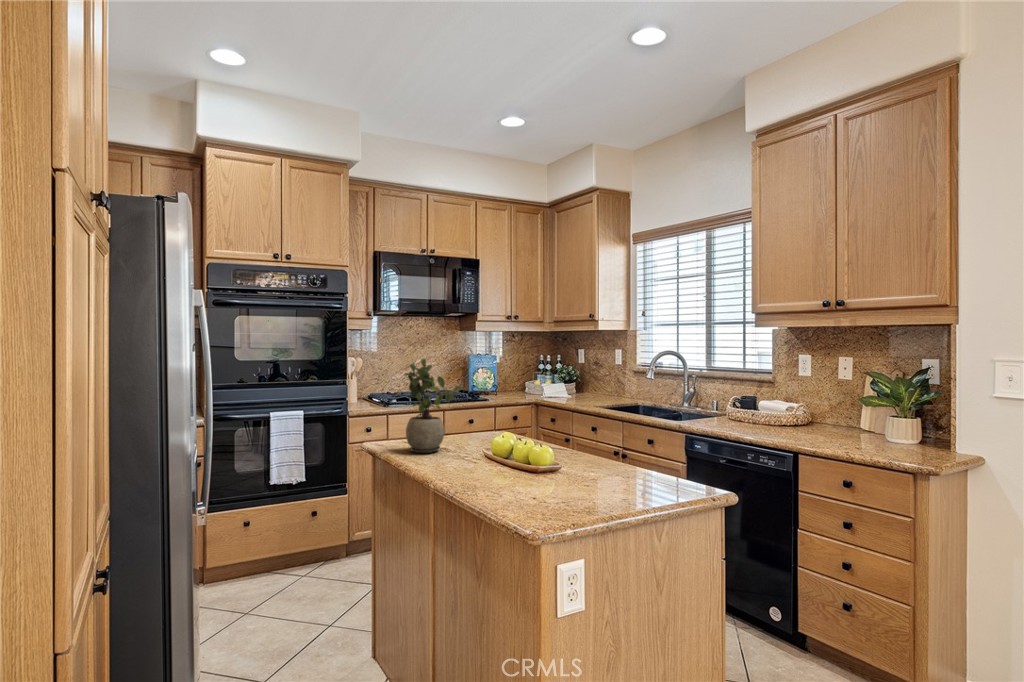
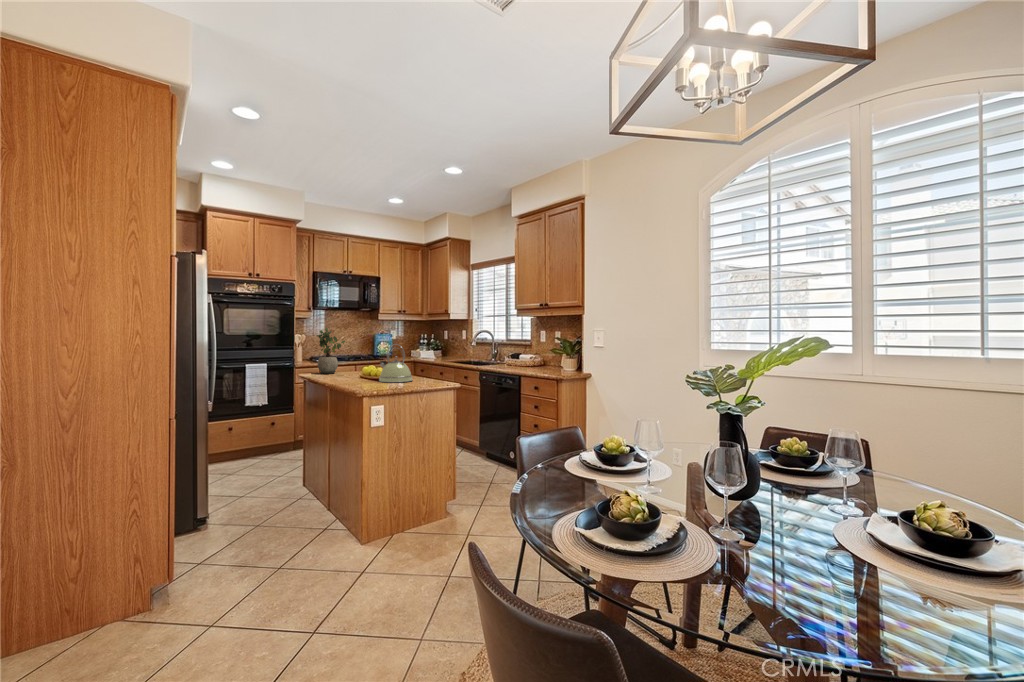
kettle: none [551,403,632,498] -> present [379,344,412,382]

